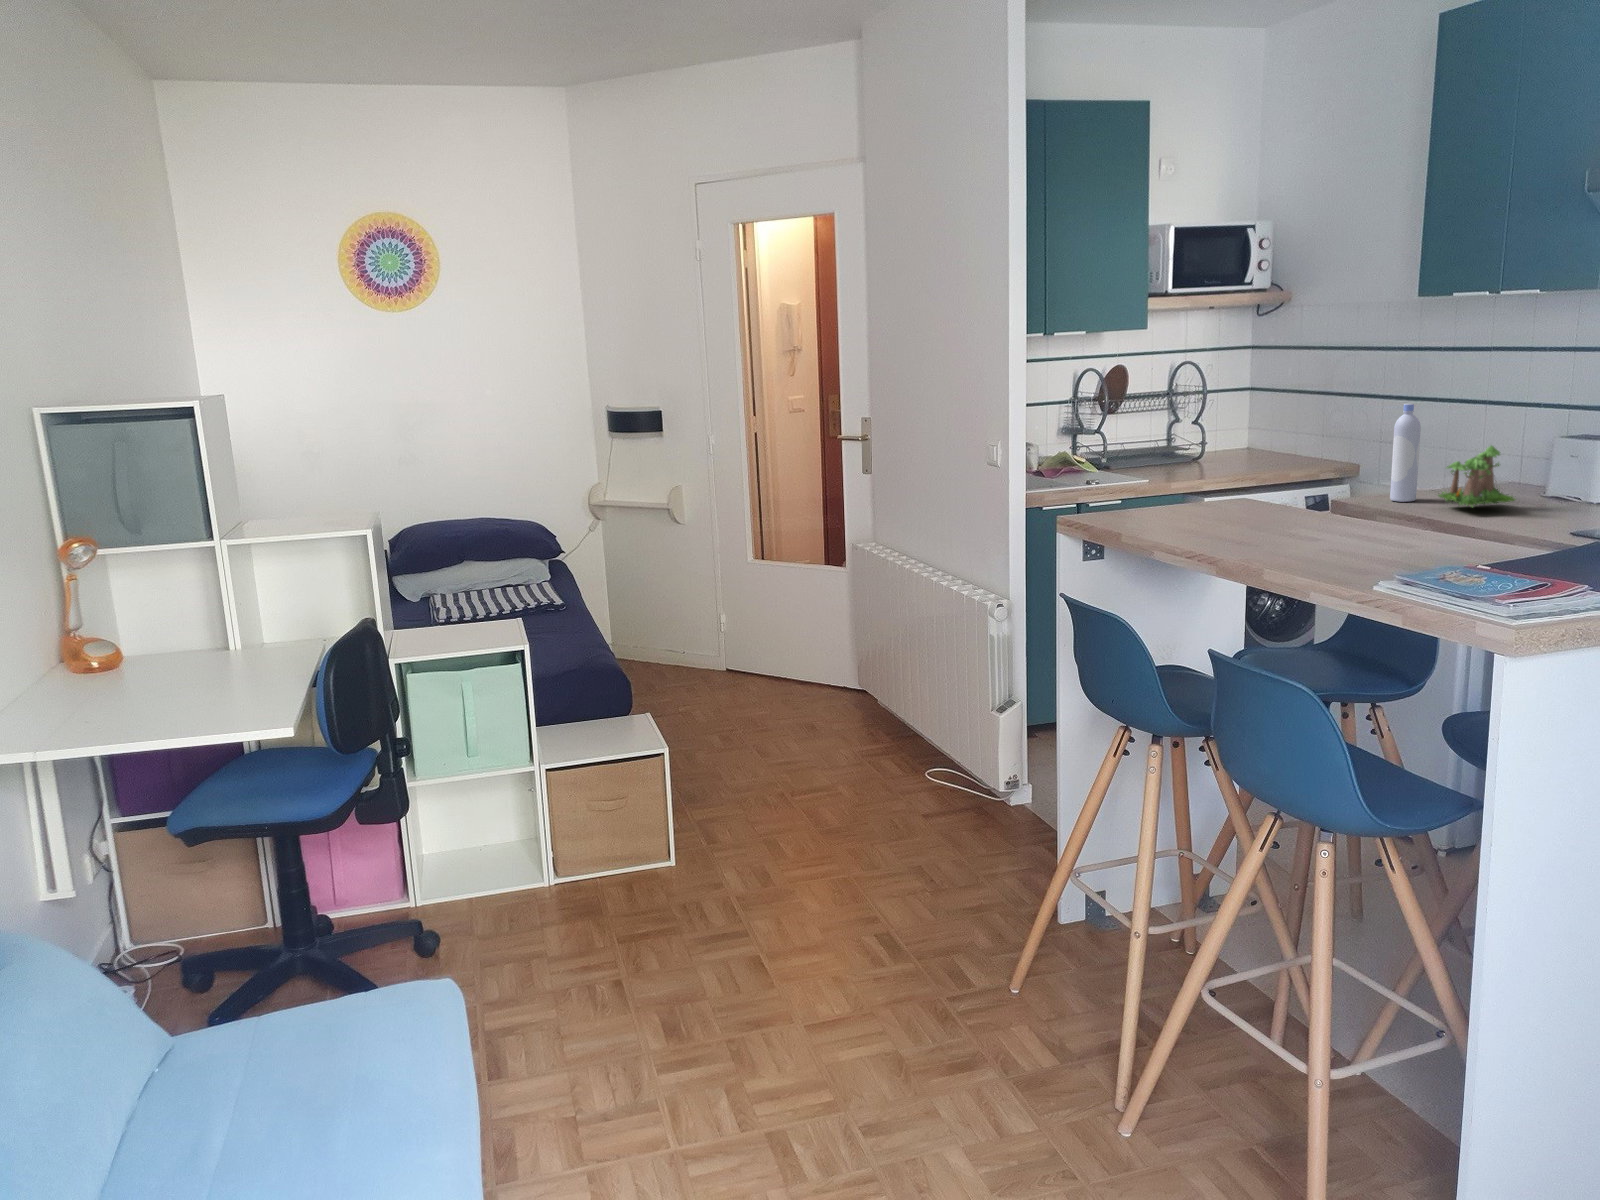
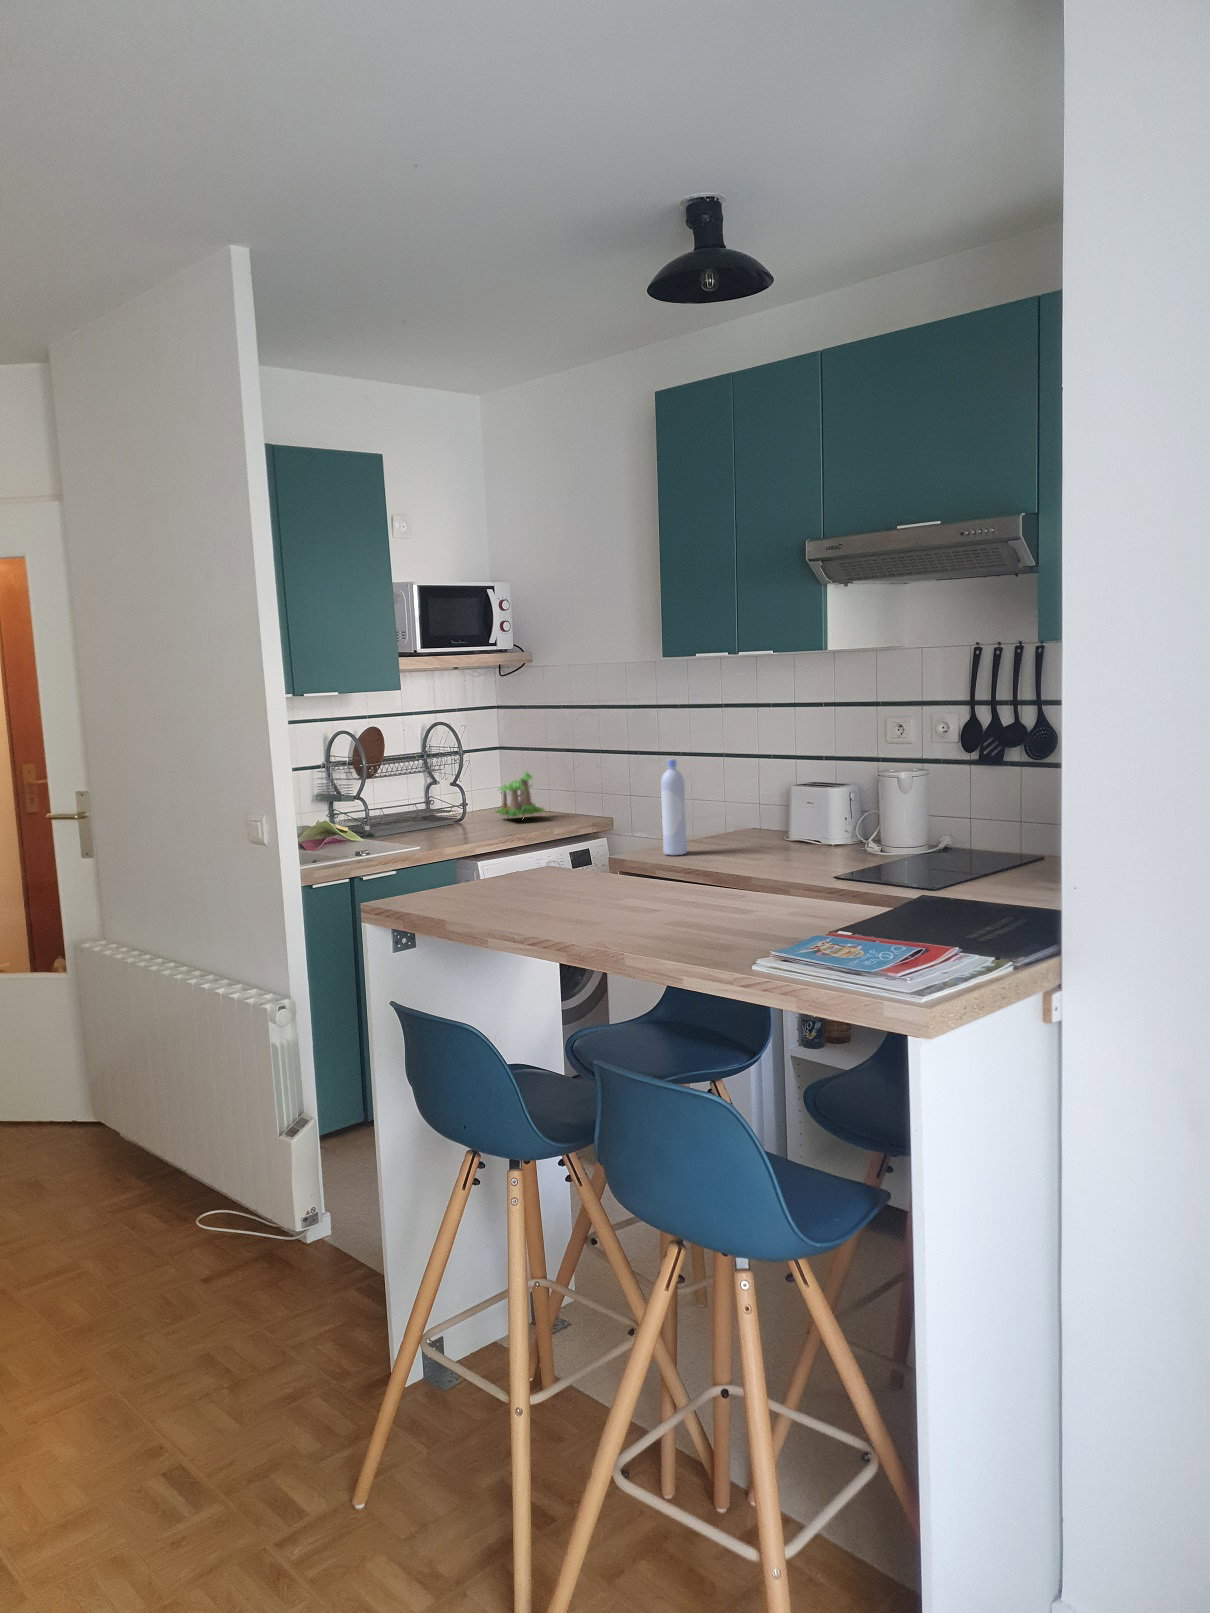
plant: present [1438,446,1516,507] -> present [496,772,544,817]

